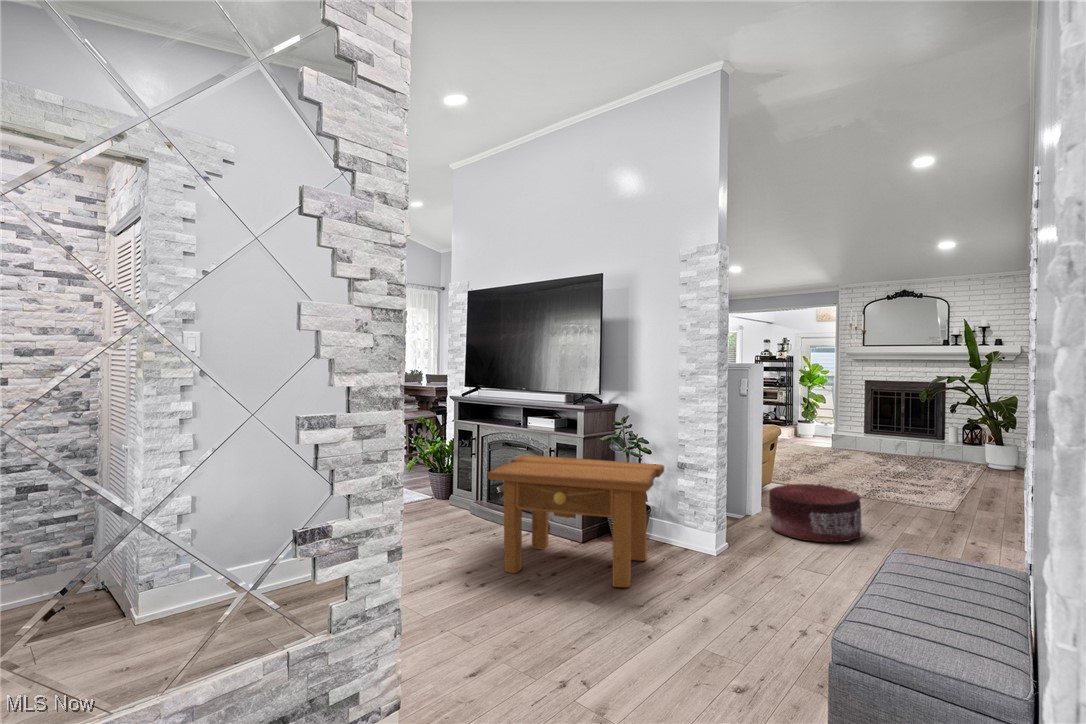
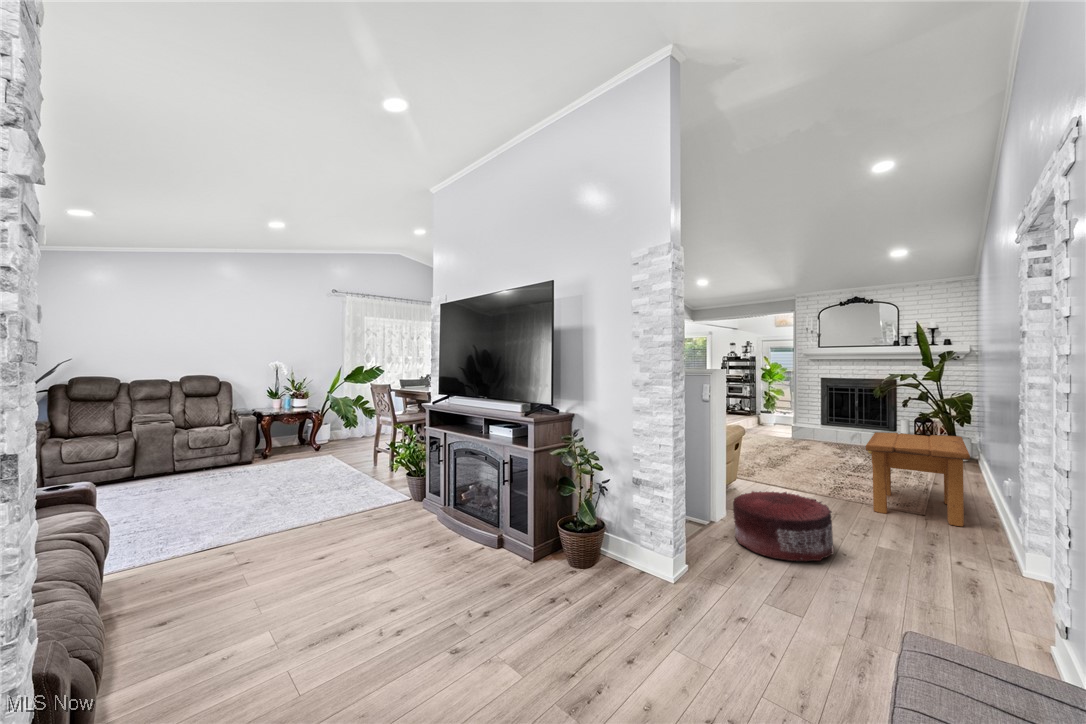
side table: present [488,455,664,587] -> present [865,432,970,526]

